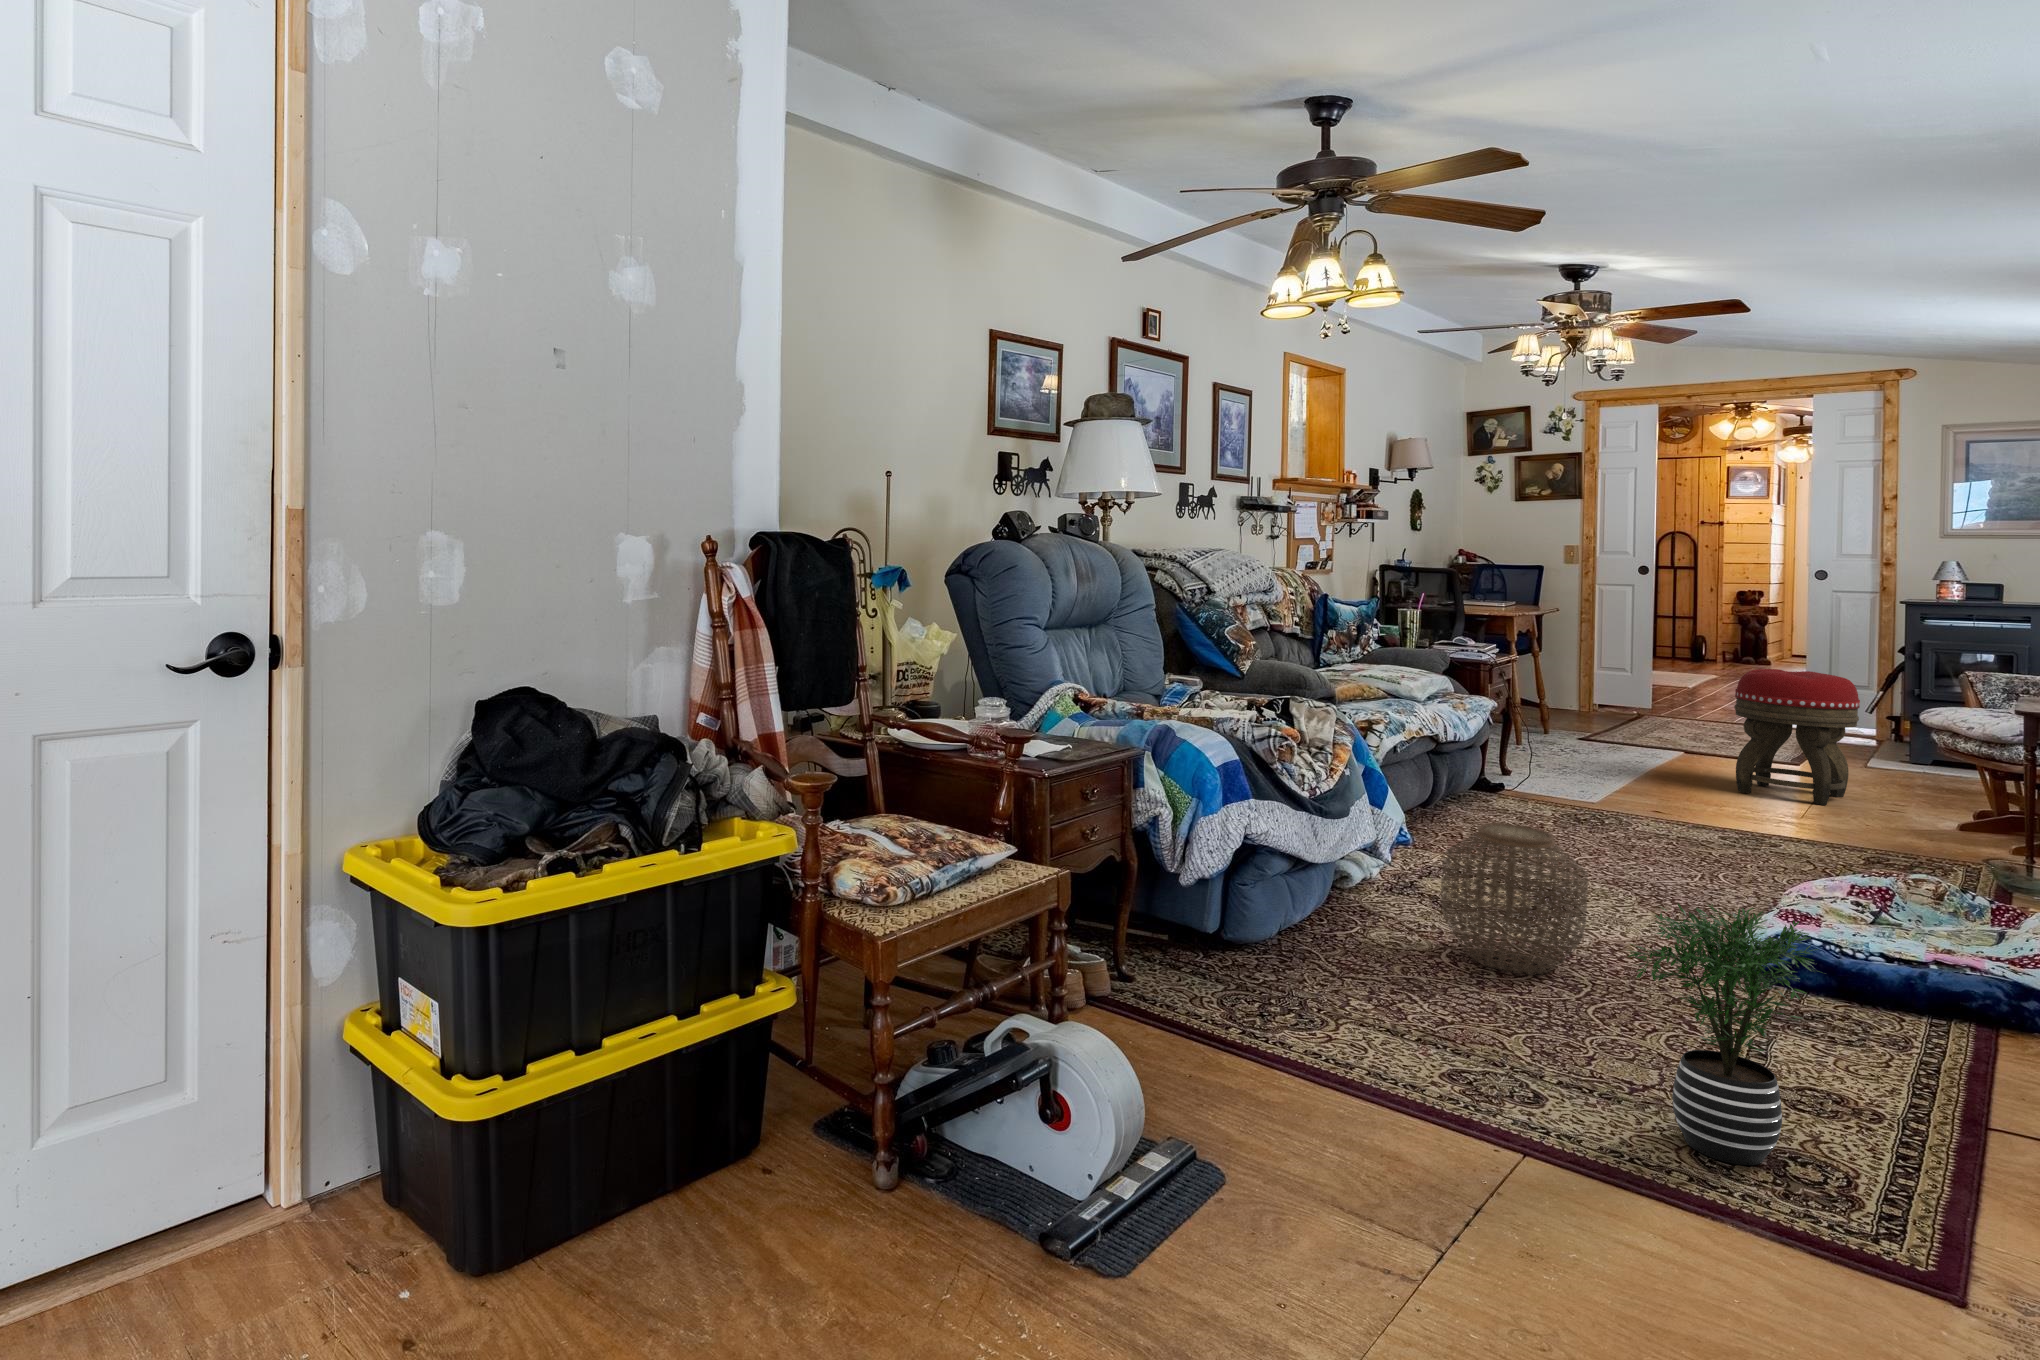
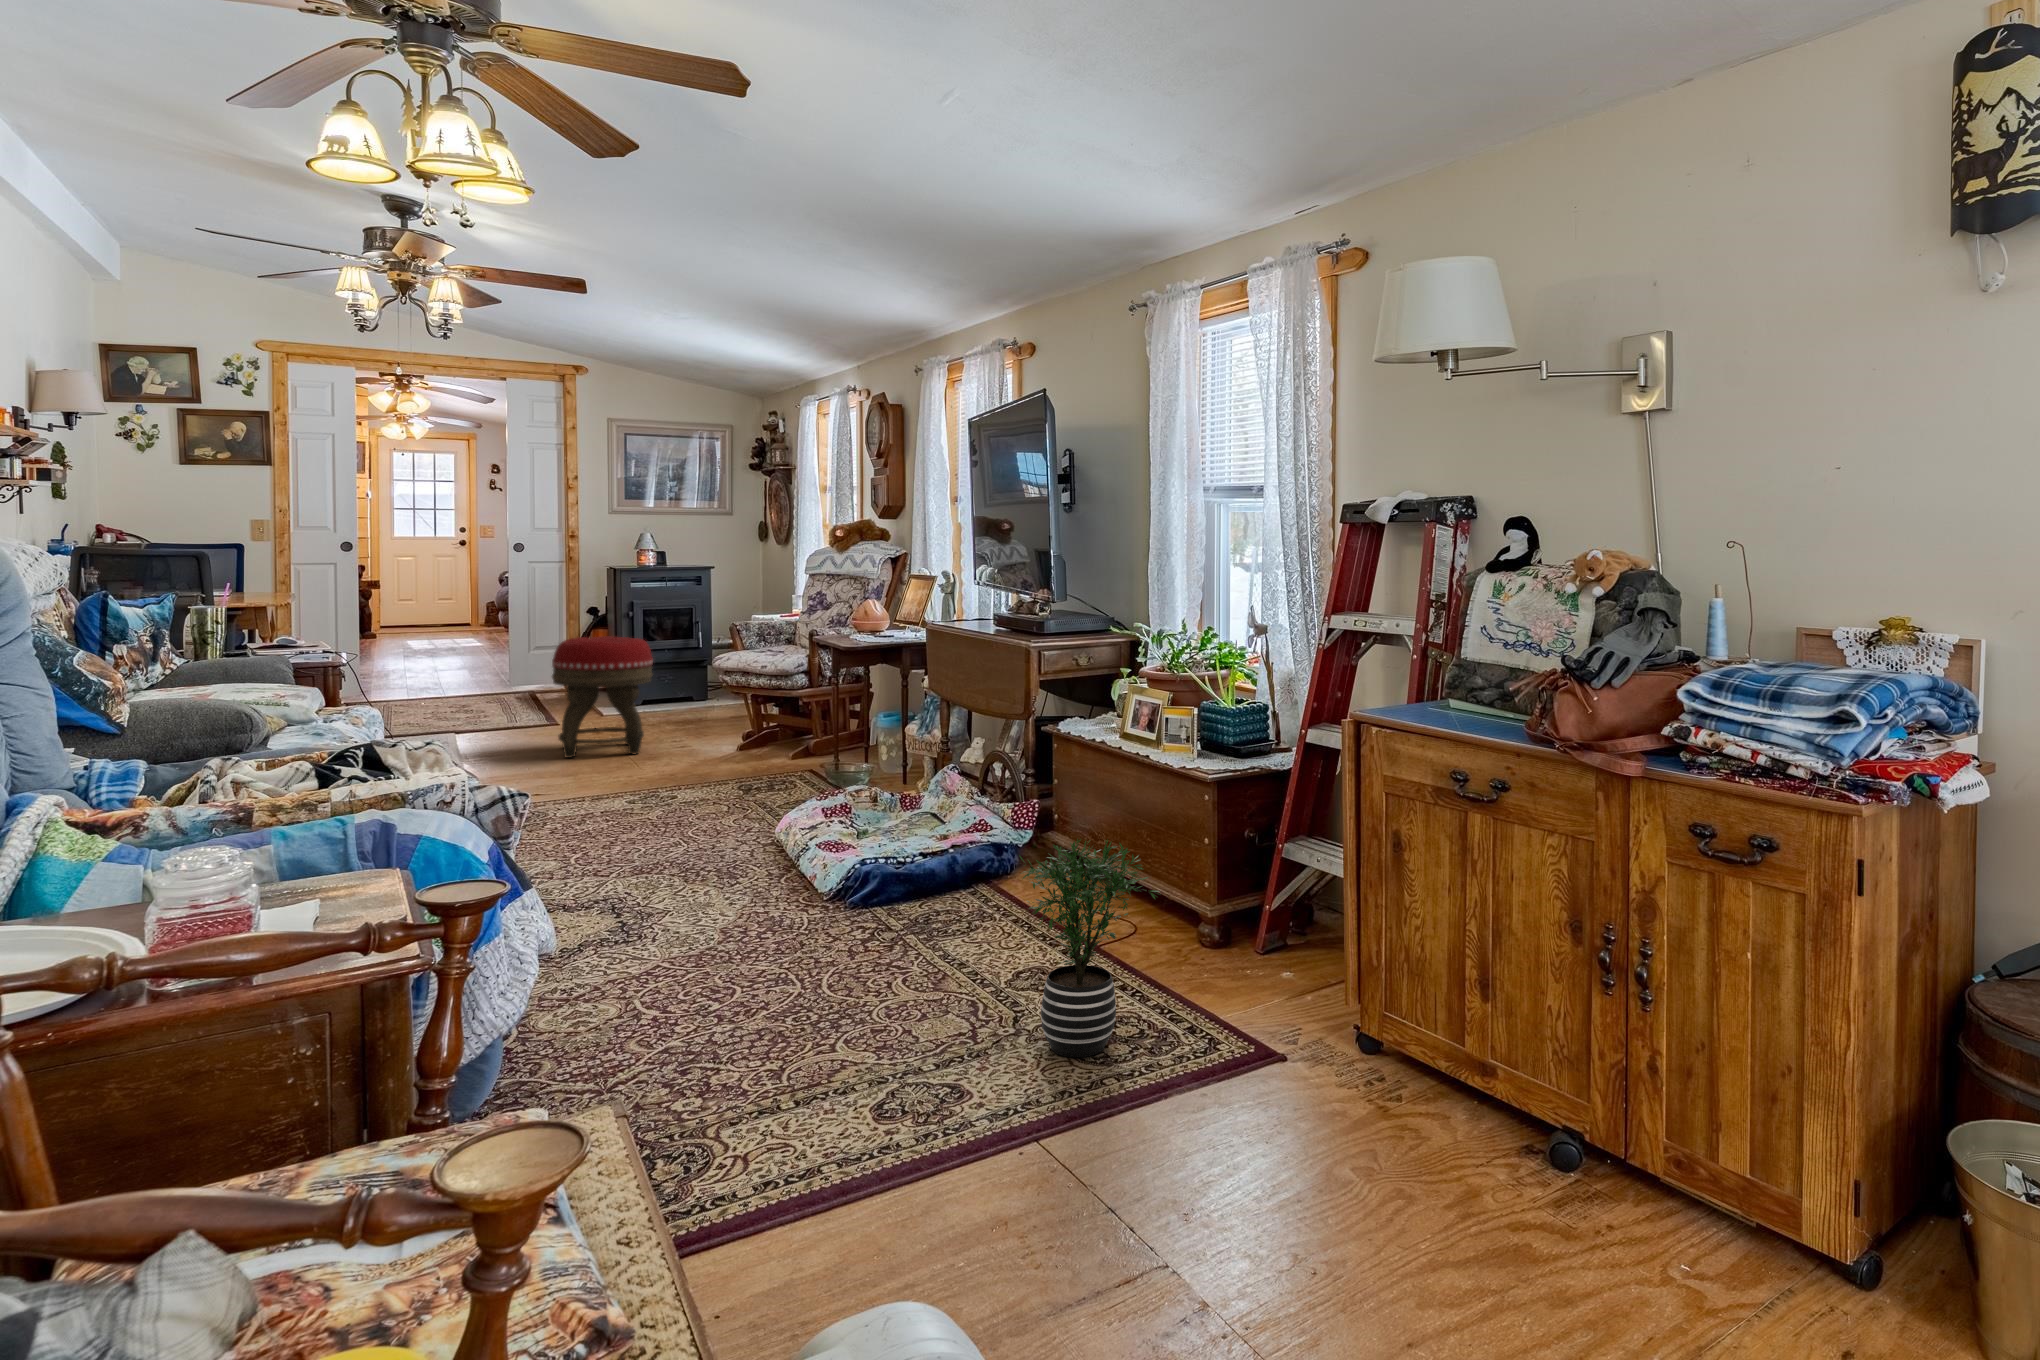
woven basket: present [1441,823,1588,974] -> none [640,832,788,994]

